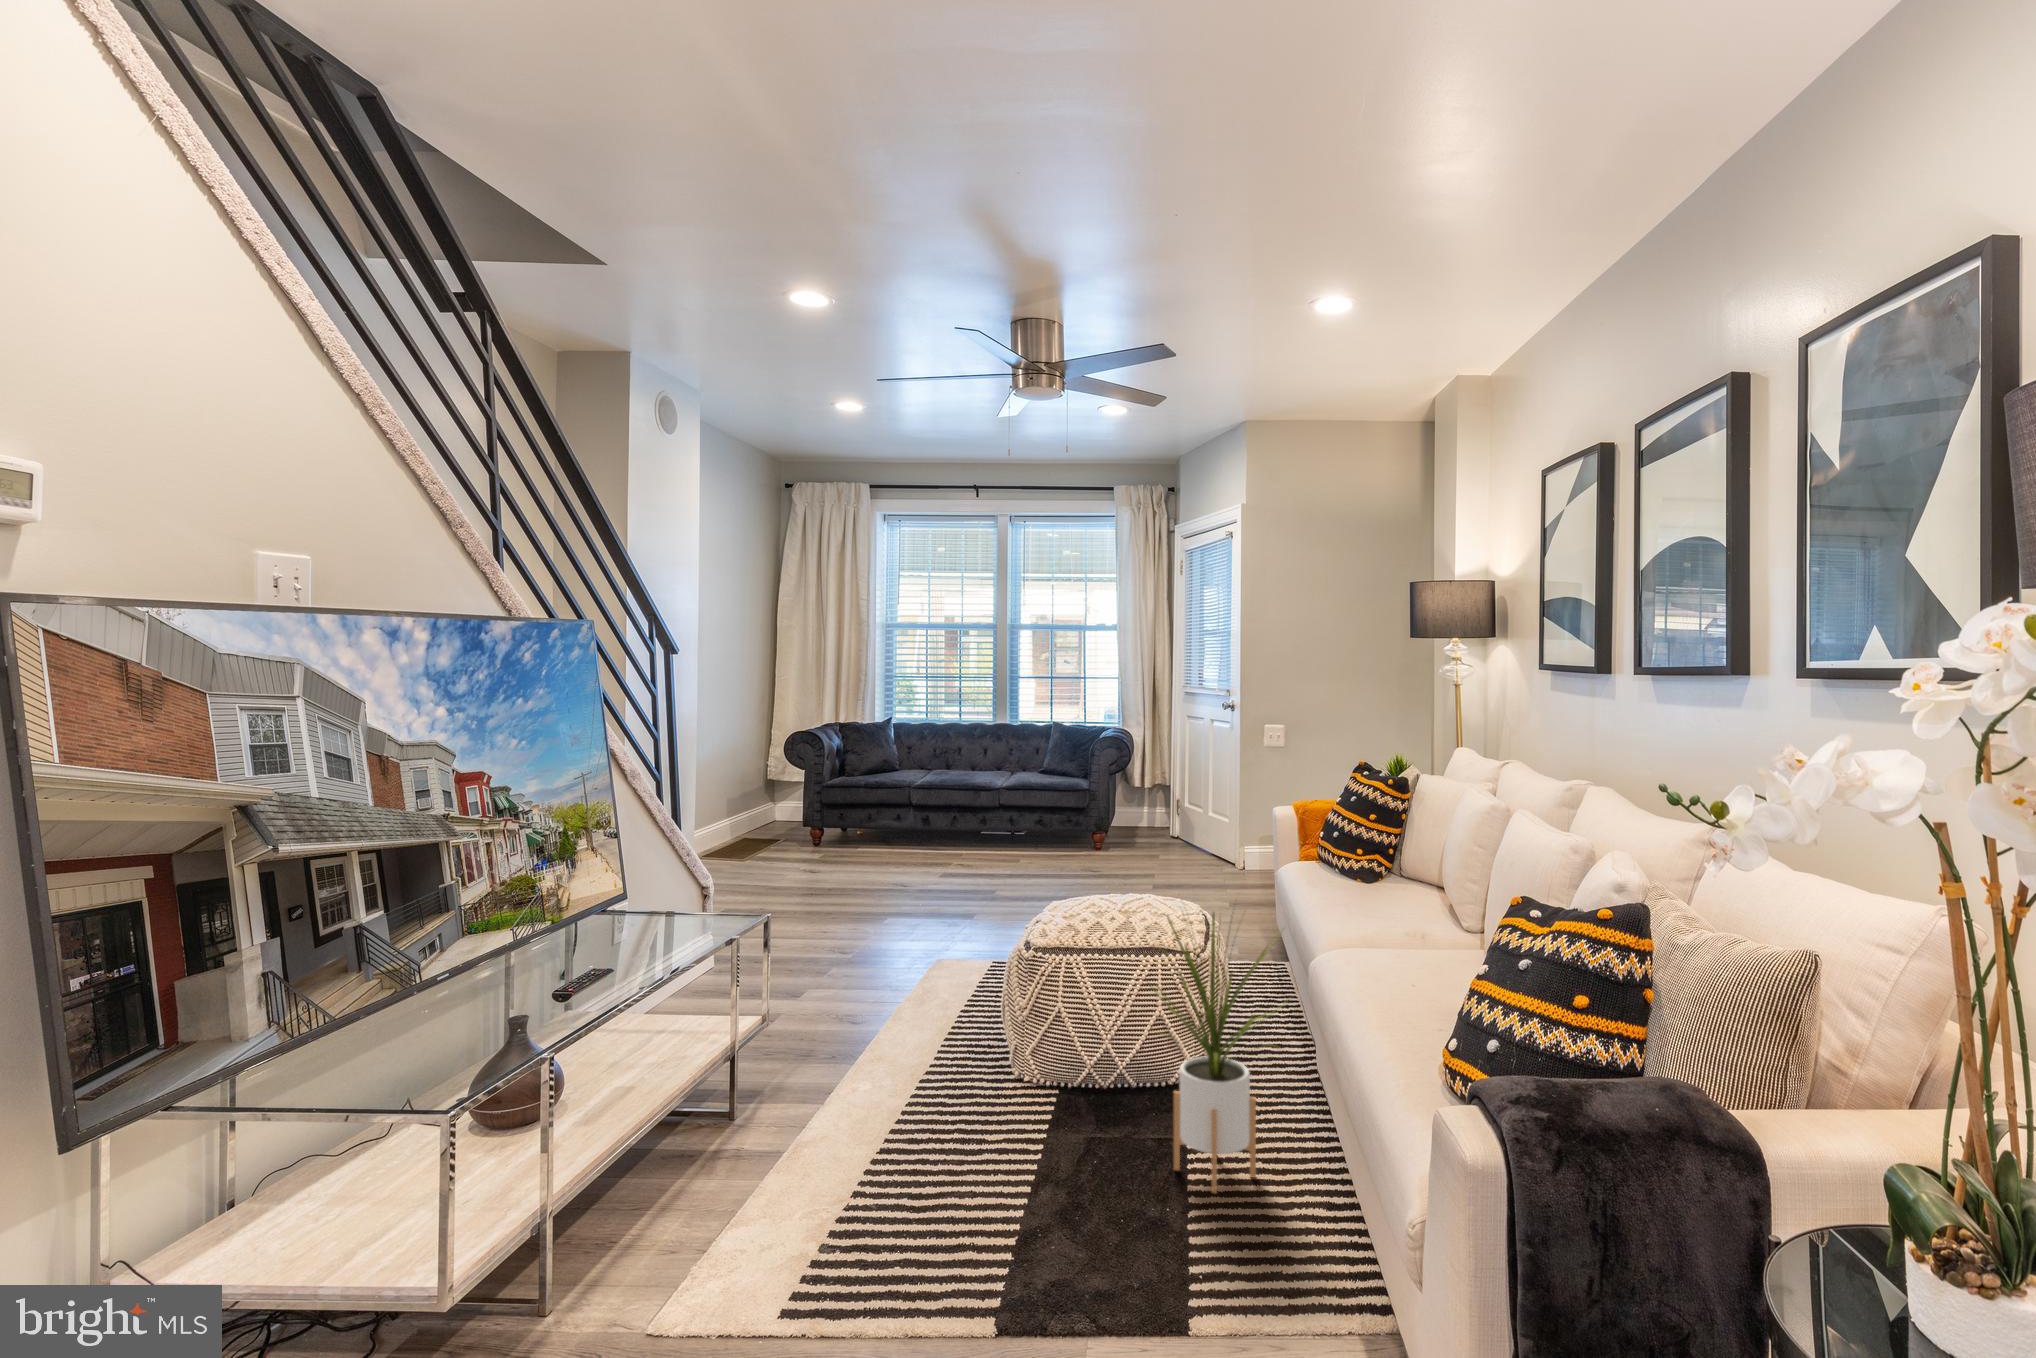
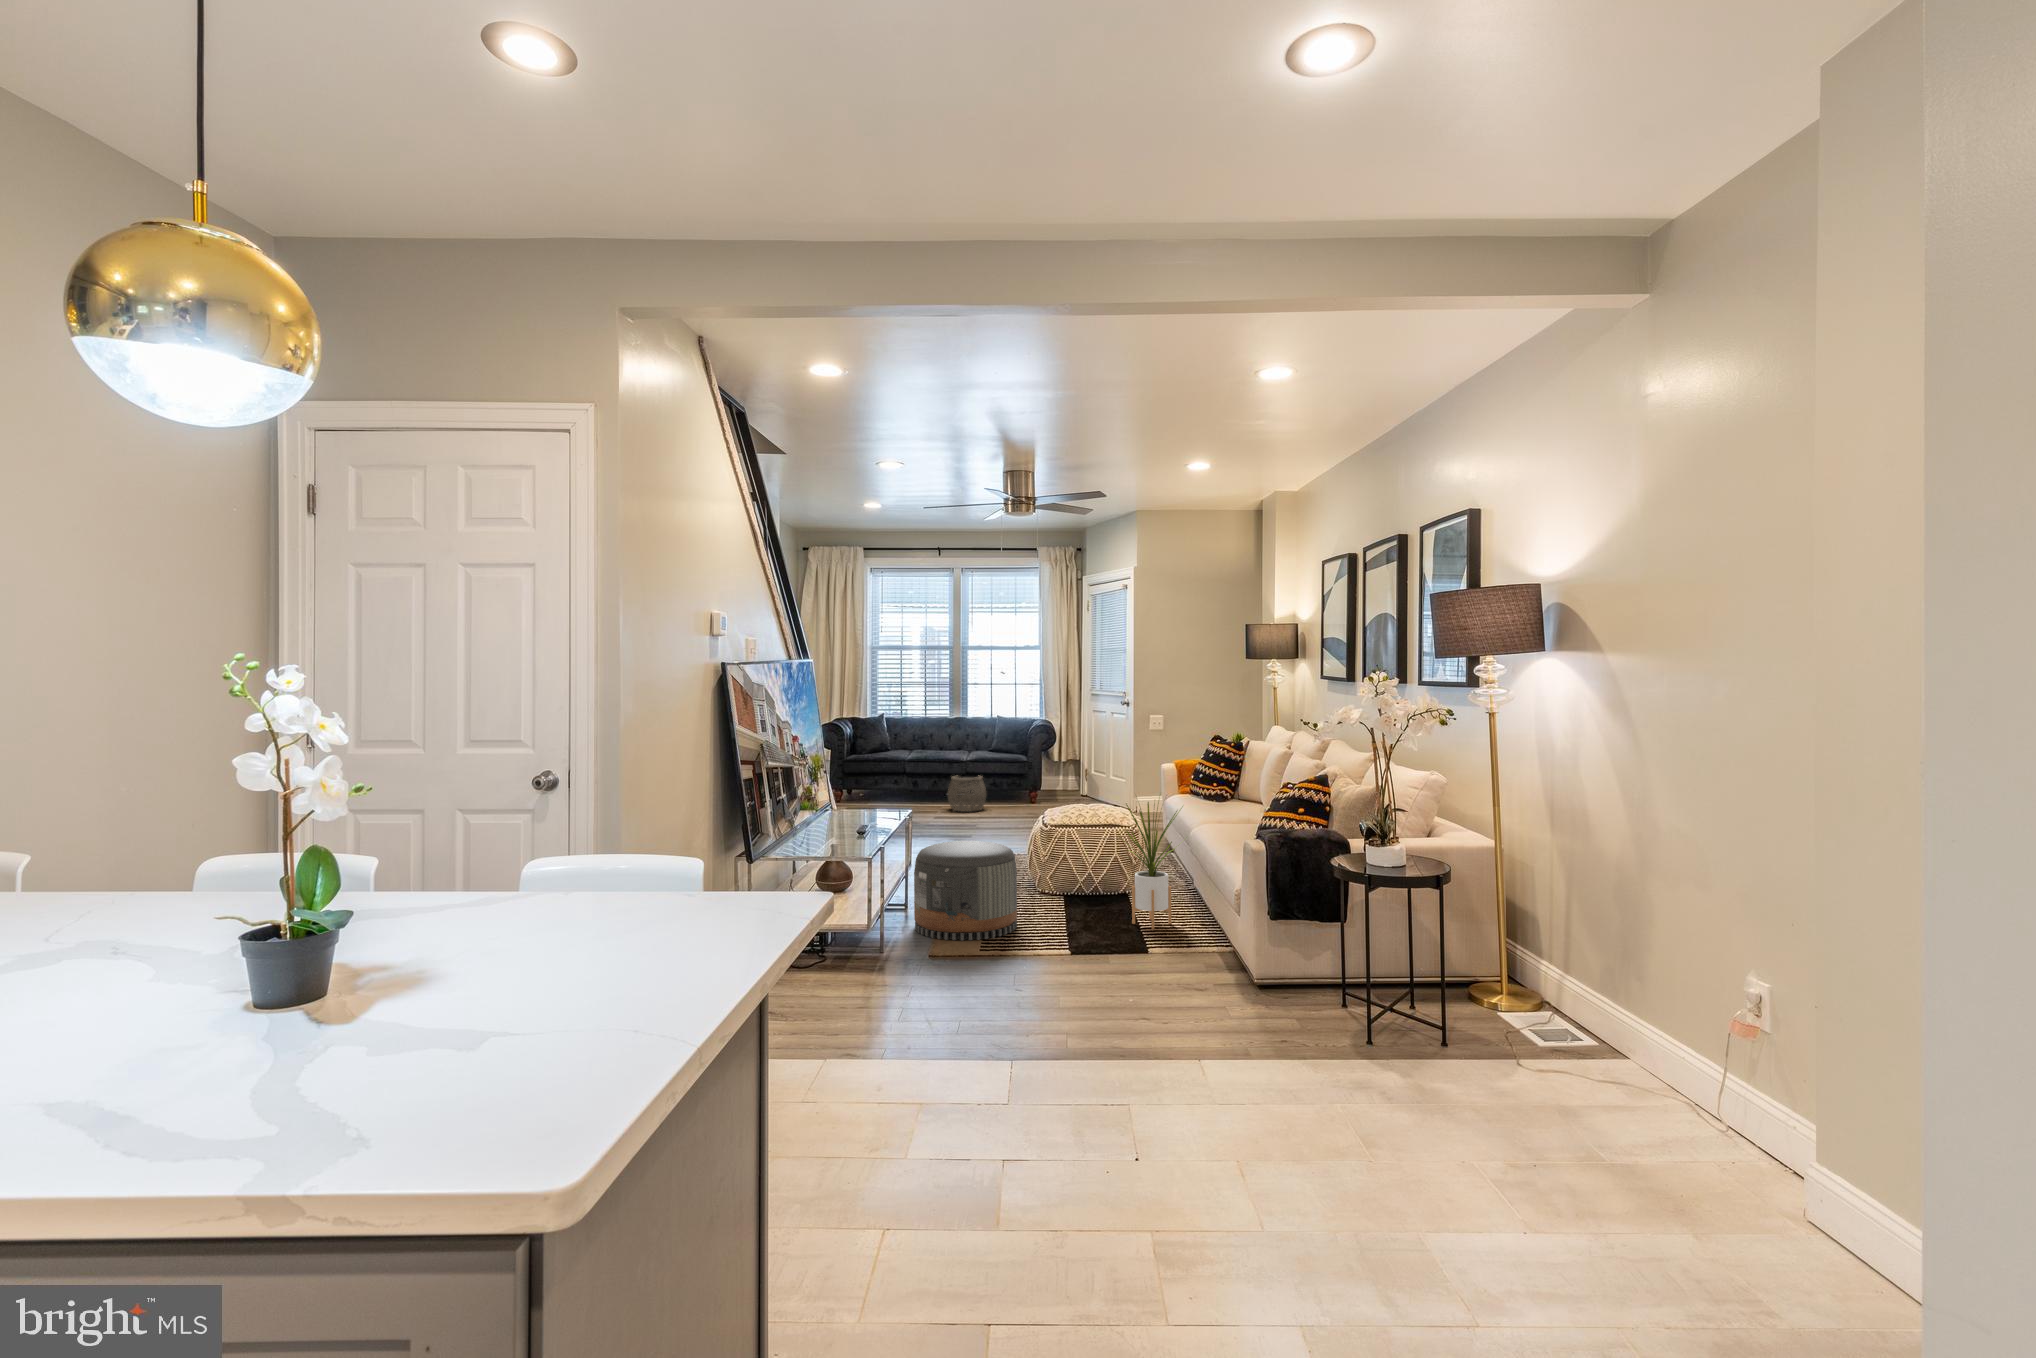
woven basket: none [971,803,1026,856] -> present [948,775,986,812]
pouf: none [732,974,941,1207] -> present [914,840,1017,940]

